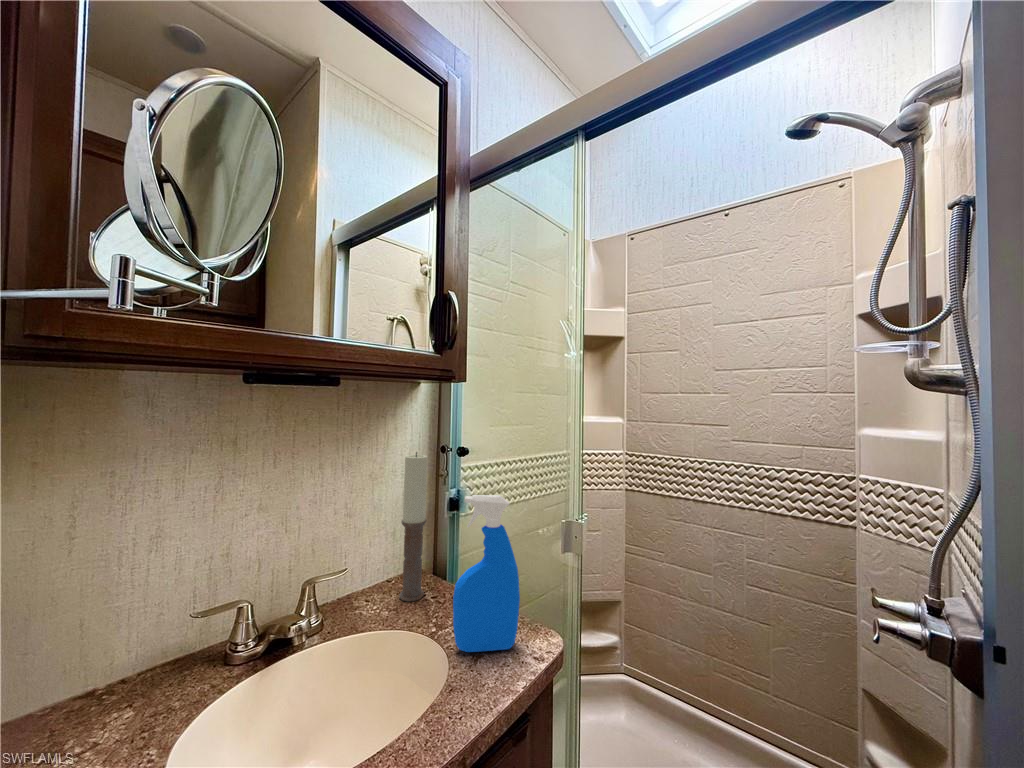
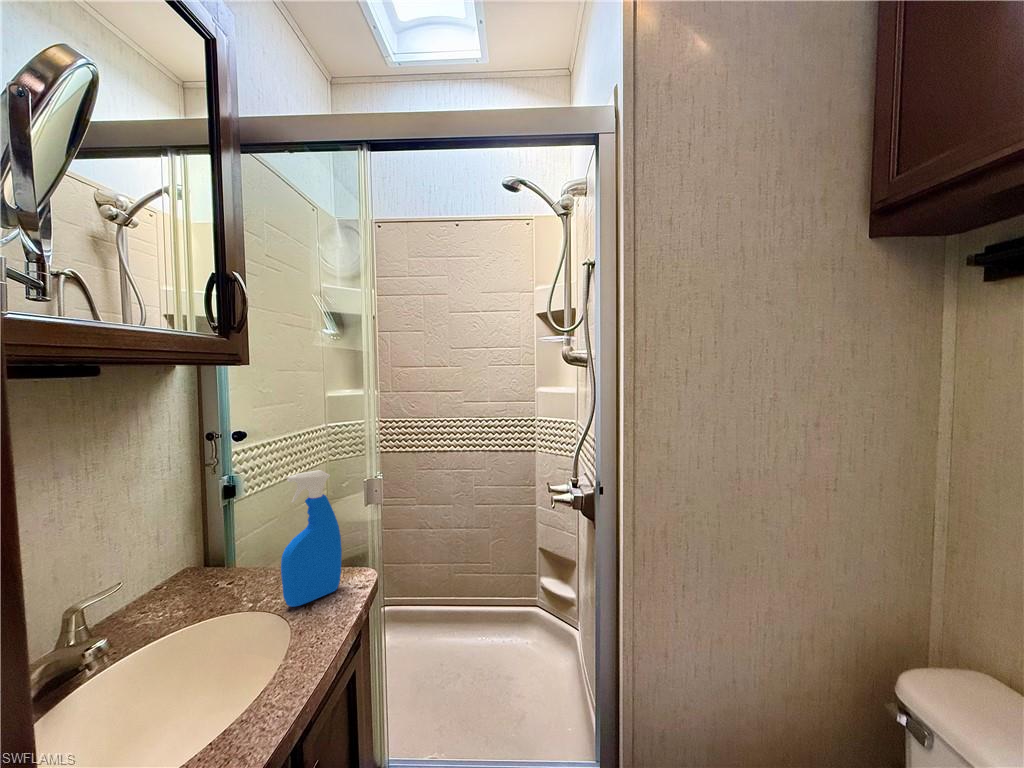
candle: present [399,452,427,601] -> none [180,443,215,599]

